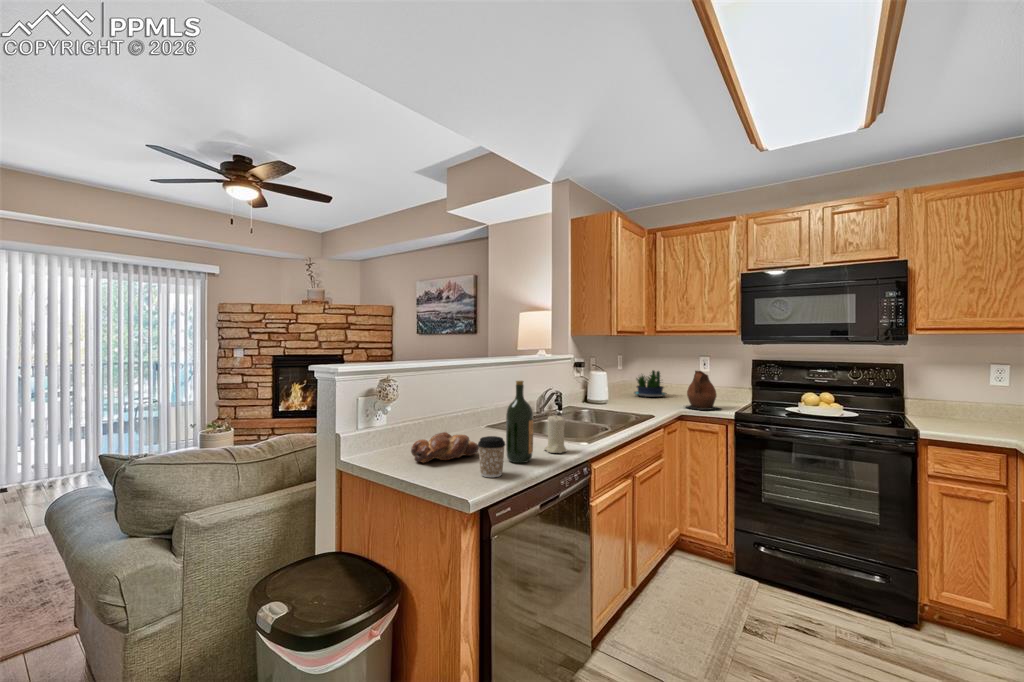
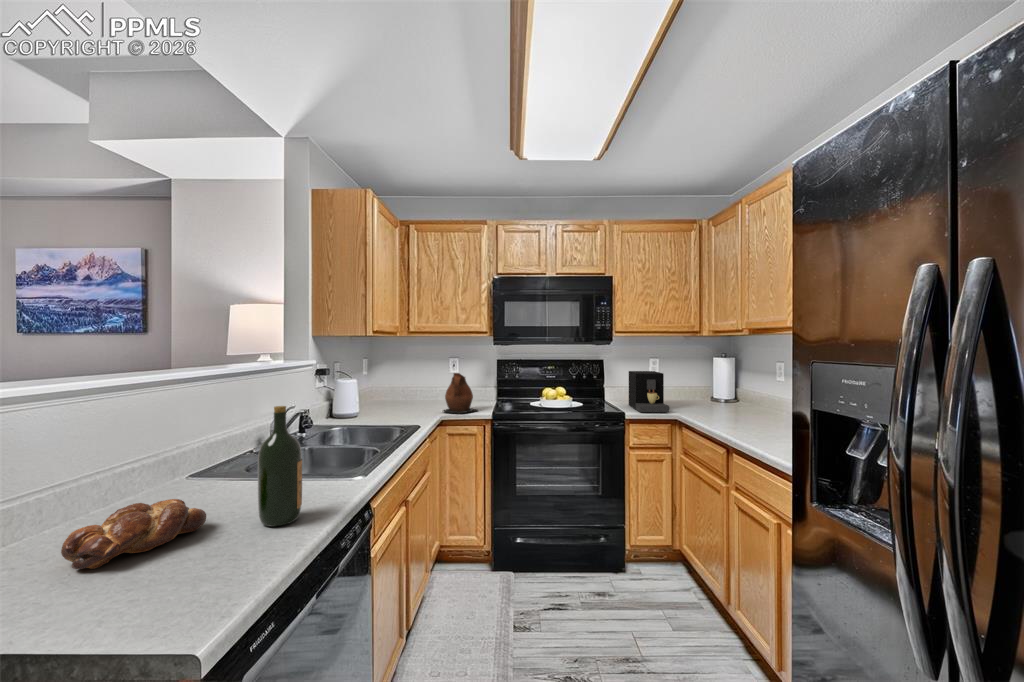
potted plant: present [634,370,666,397] -> none [382,374,418,403]
coffee maker: none [939,379,1004,437] -> present [629,371,669,412]
candle: present [544,415,567,453] -> none [309,445,343,498]
coffee cup: present [478,436,505,477] -> none [219,496,269,565]

